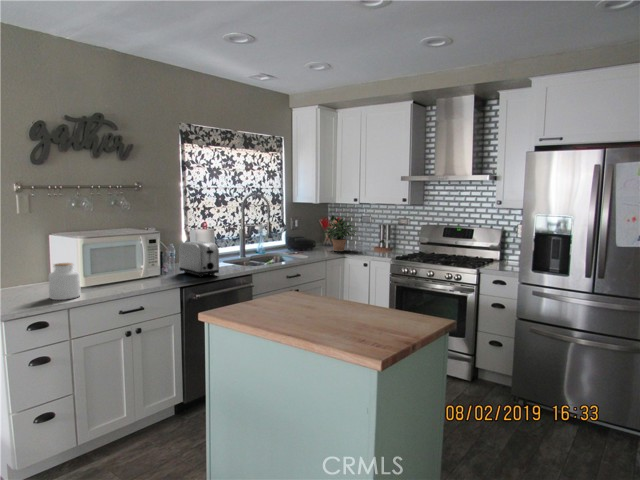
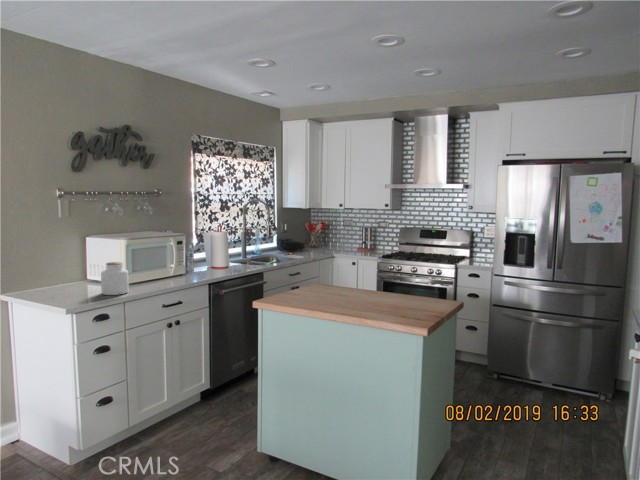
potted plant: present [325,215,356,251] -> none [313,219,344,251]
toaster: present [179,241,219,277] -> none [199,242,238,275]

